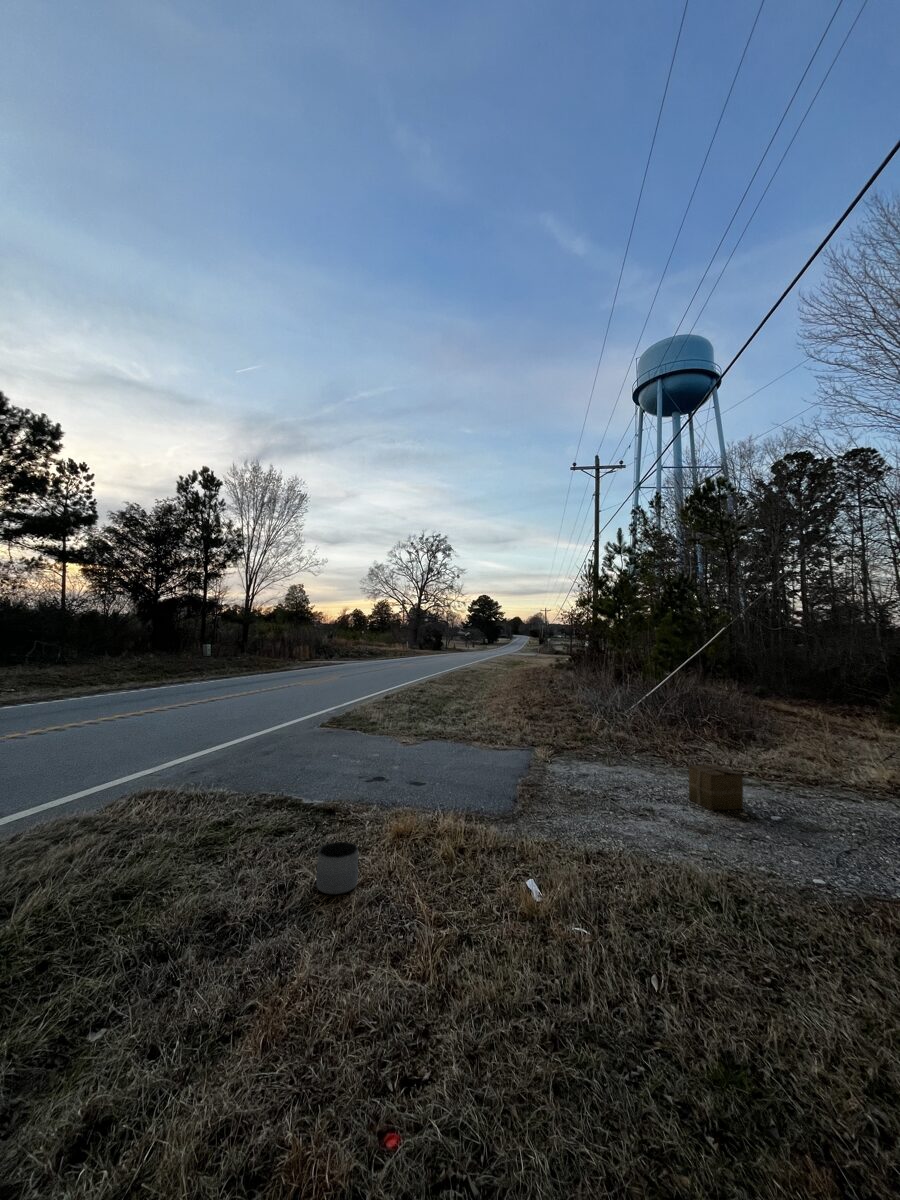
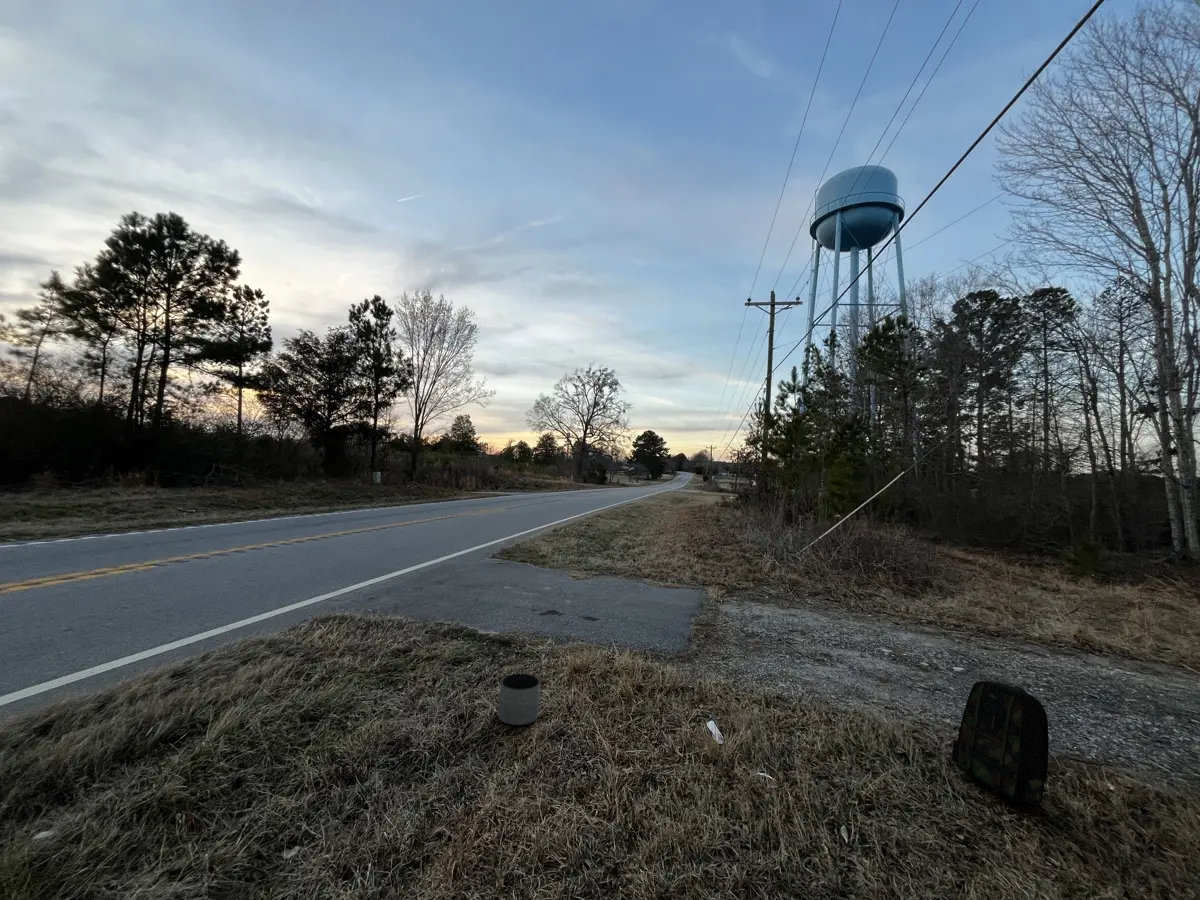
cardboard box: present [689,765,743,810] -> none [862,612,919,658]
backpack: none [765,827,855,945] -> present [952,681,1049,804]

